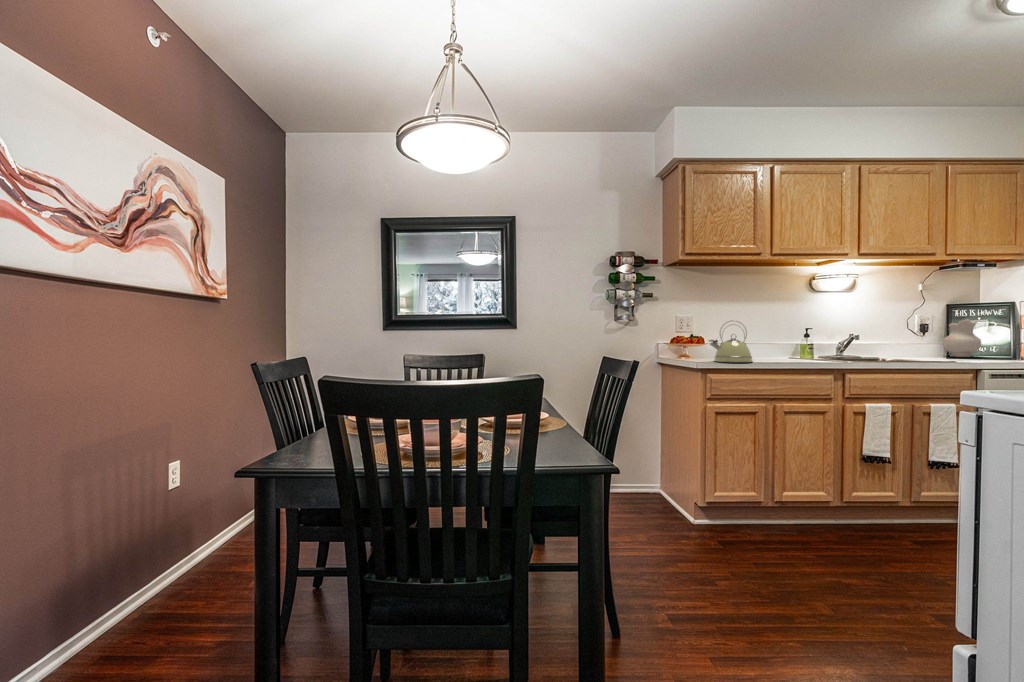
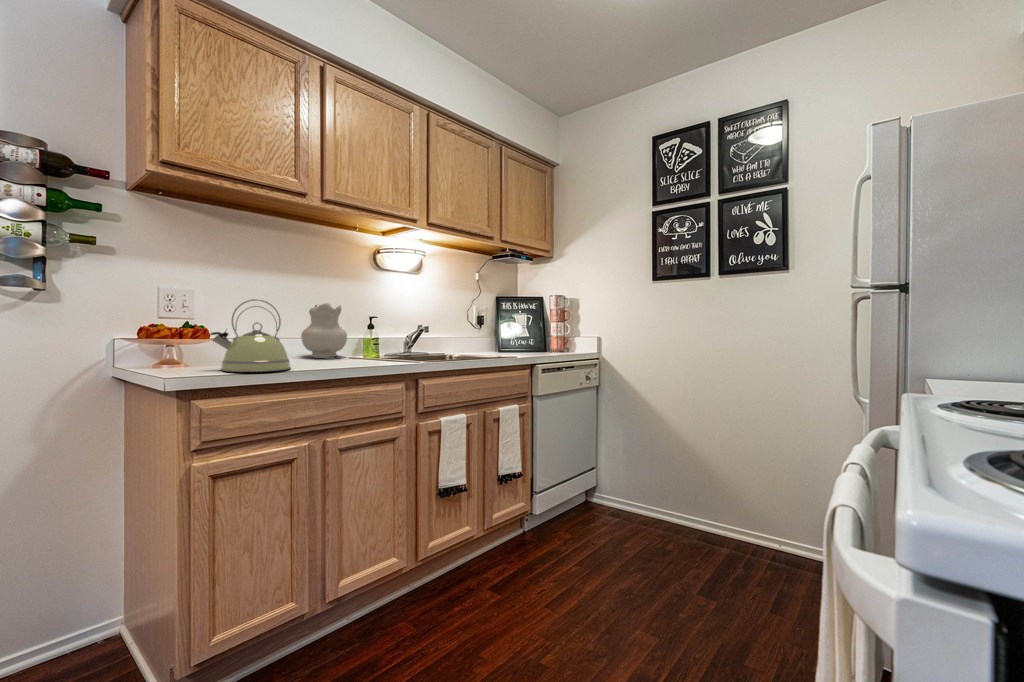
ceramic pitcher: present [943,319,981,357] -> present [301,303,347,358]

